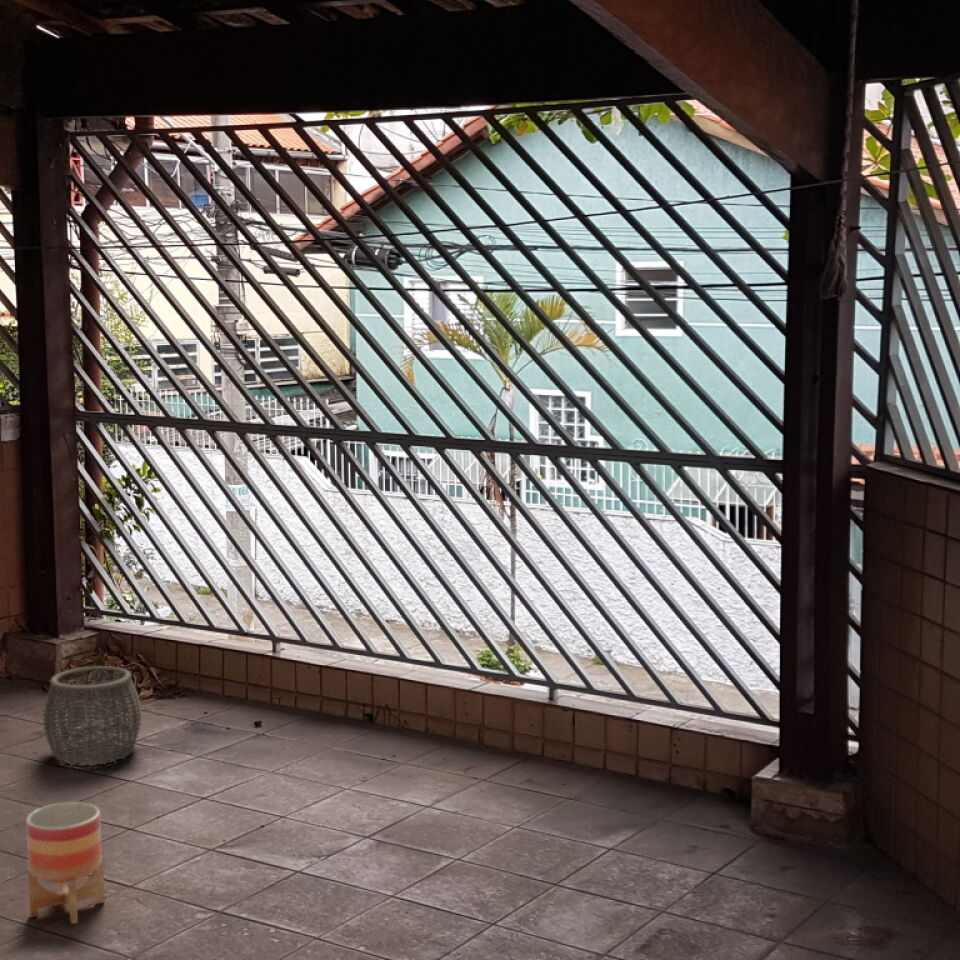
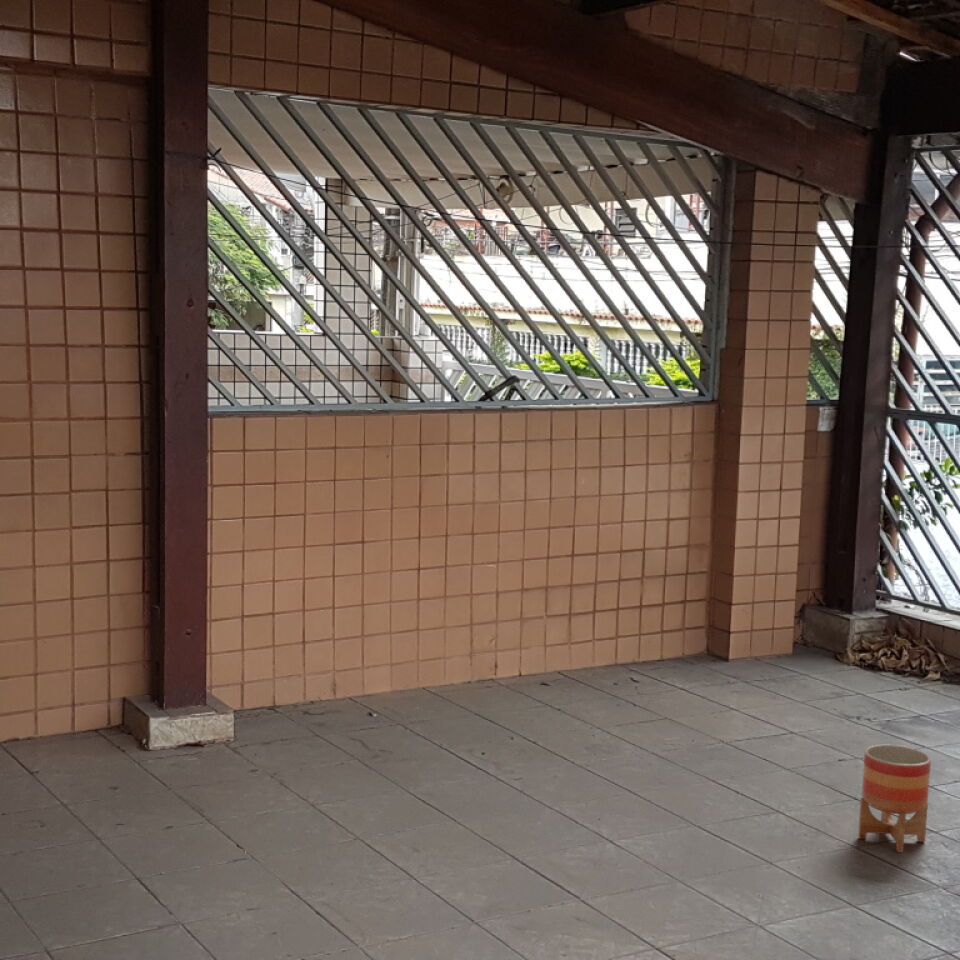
woven basket: present [43,666,141,766] -> none [849,639,941,730]

